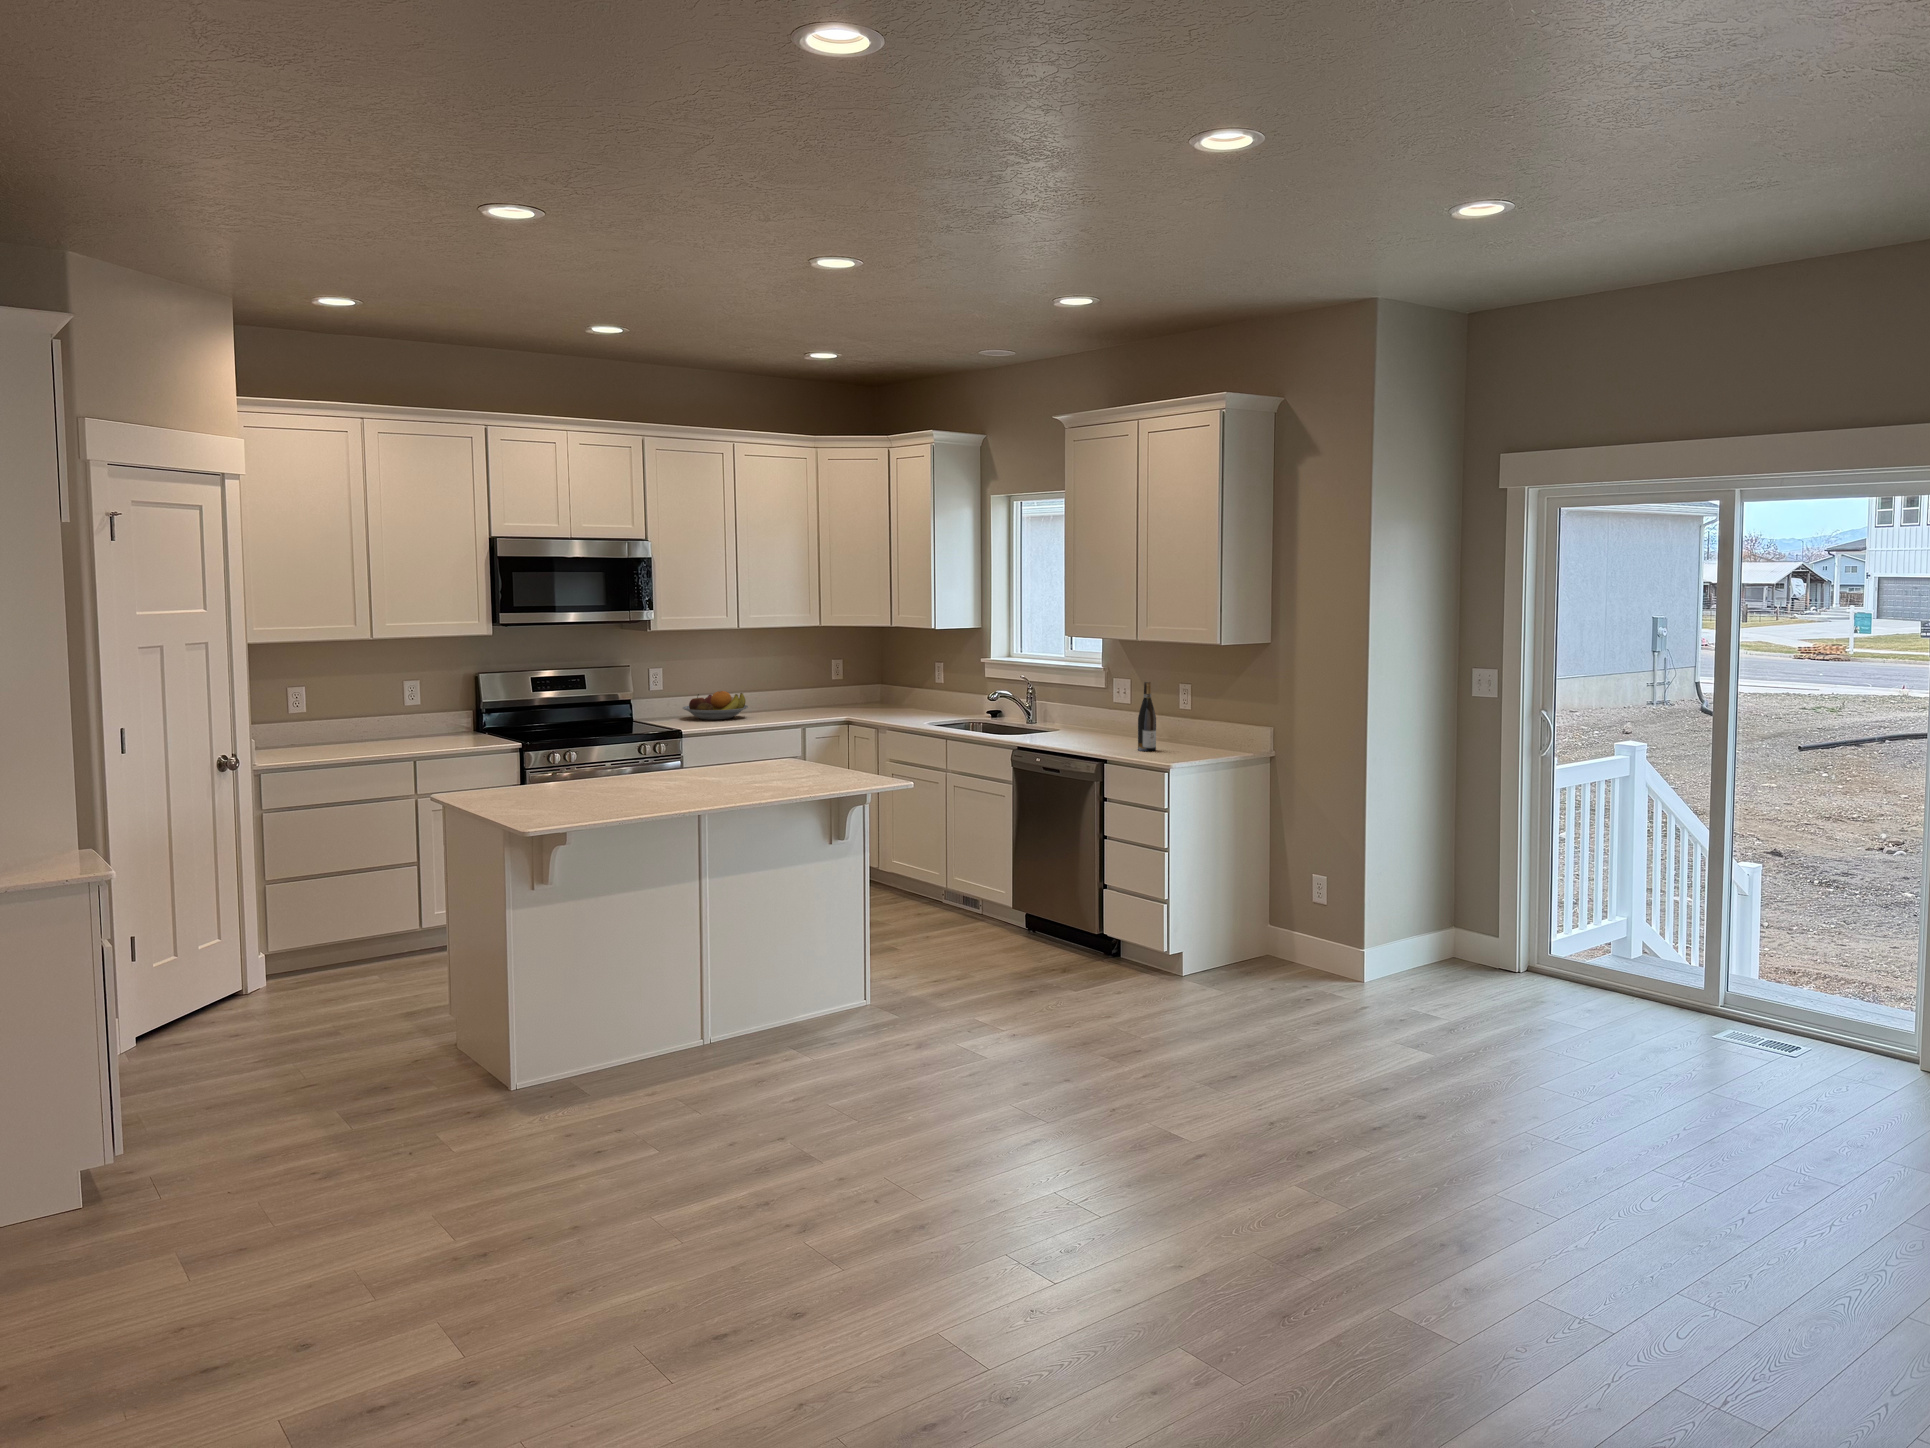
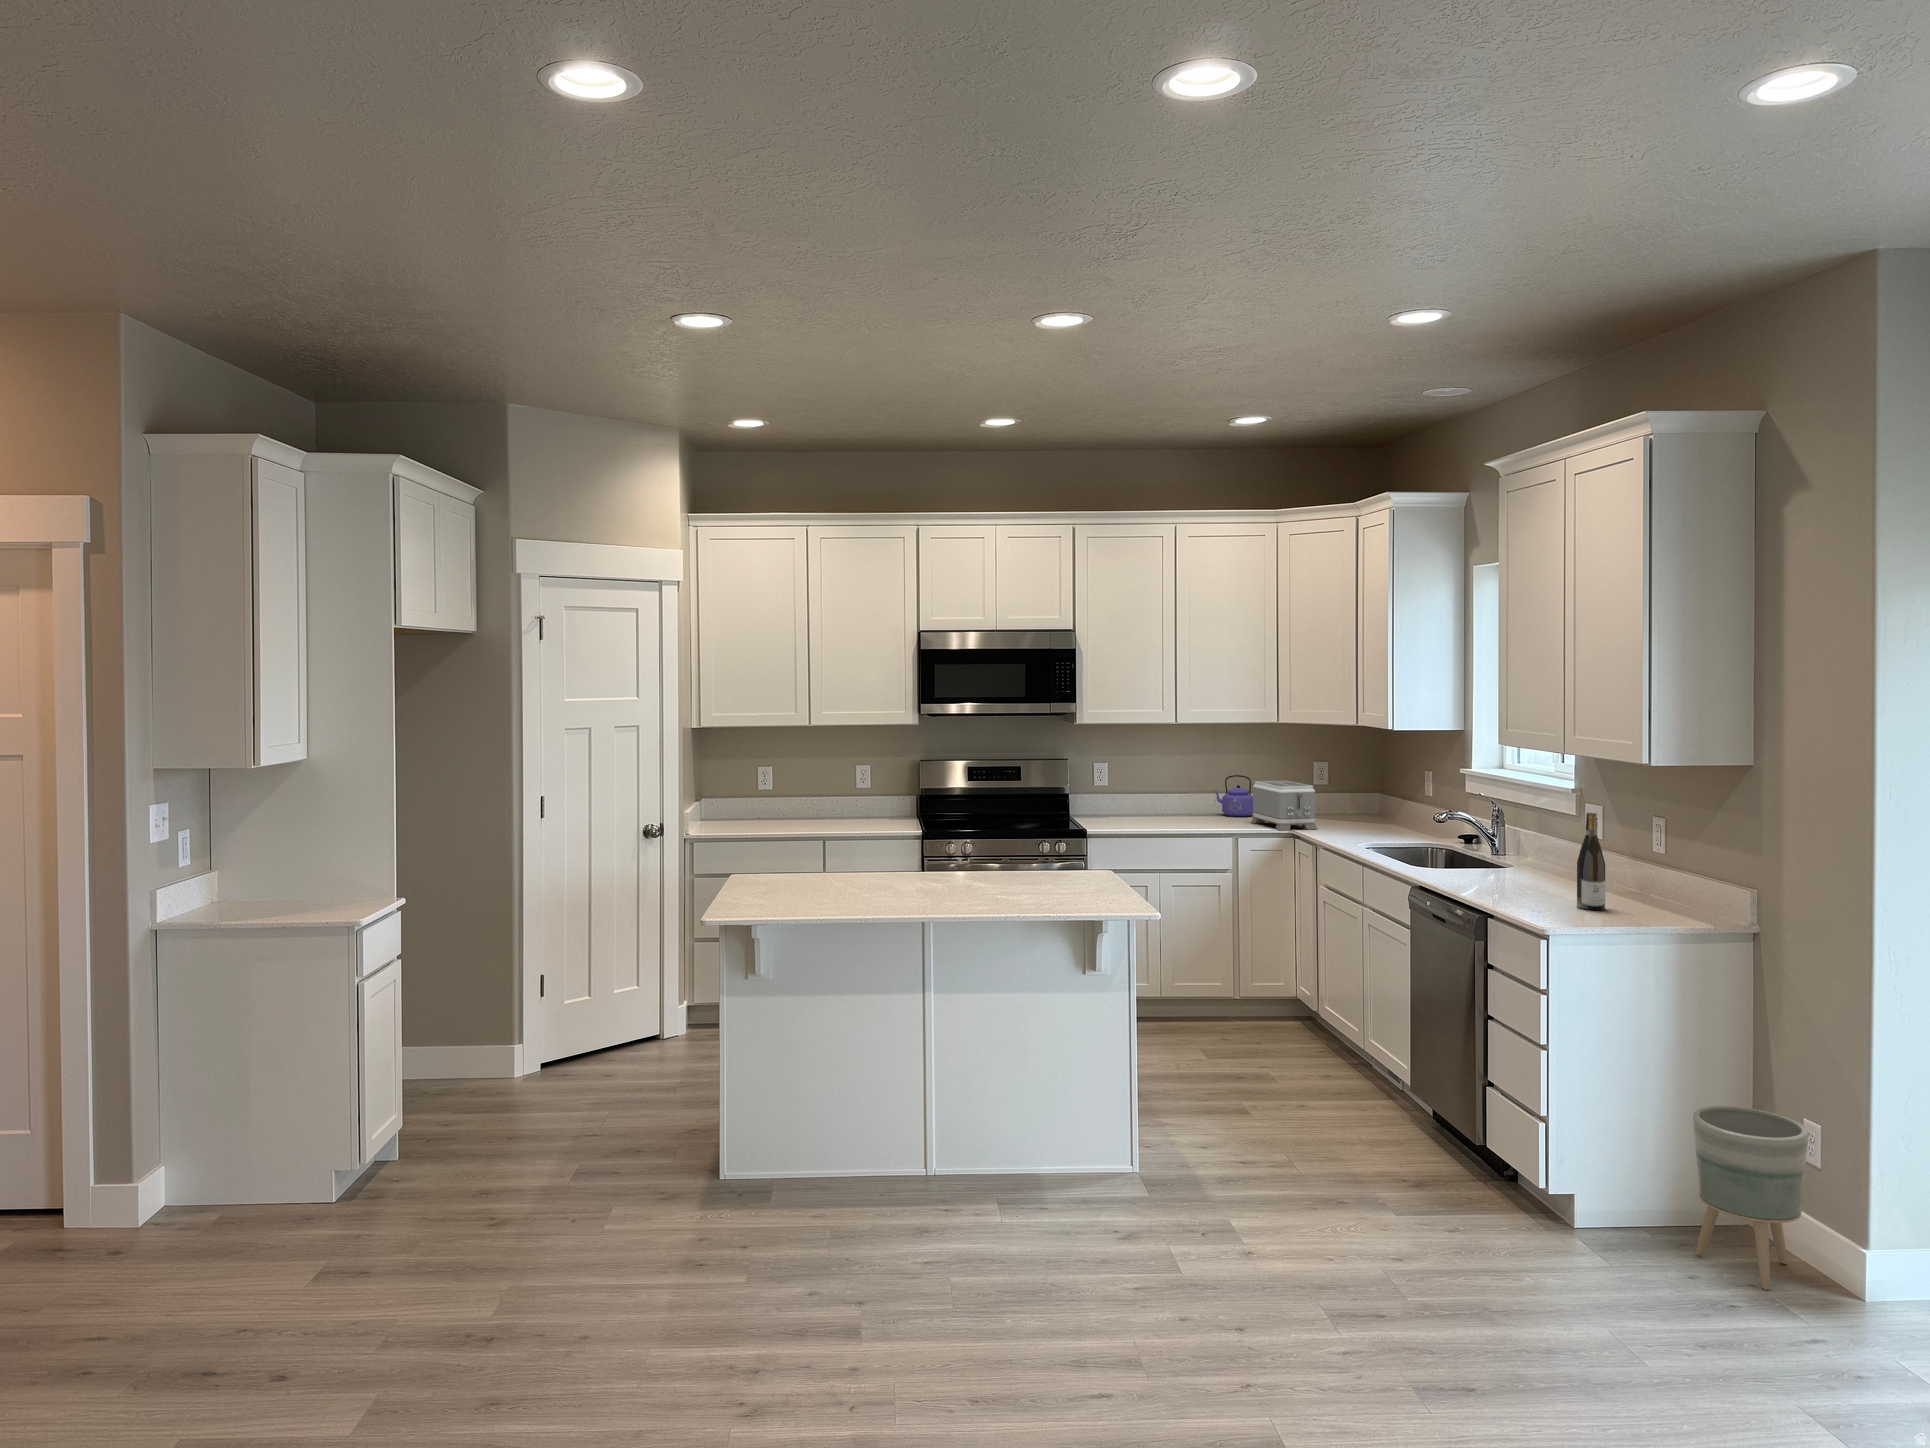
kettle: none [749,675,789,713] -> present [1215,775,1253,817]
toaster: none [798,677,862,720] -> present [1251,781,1317,830]
fruit bowl: present [683,691,748,720] -> none [1126,790,1196,821]
planter: none [1232,869,1297,979] -> present [1693,1106,1809,1290]

